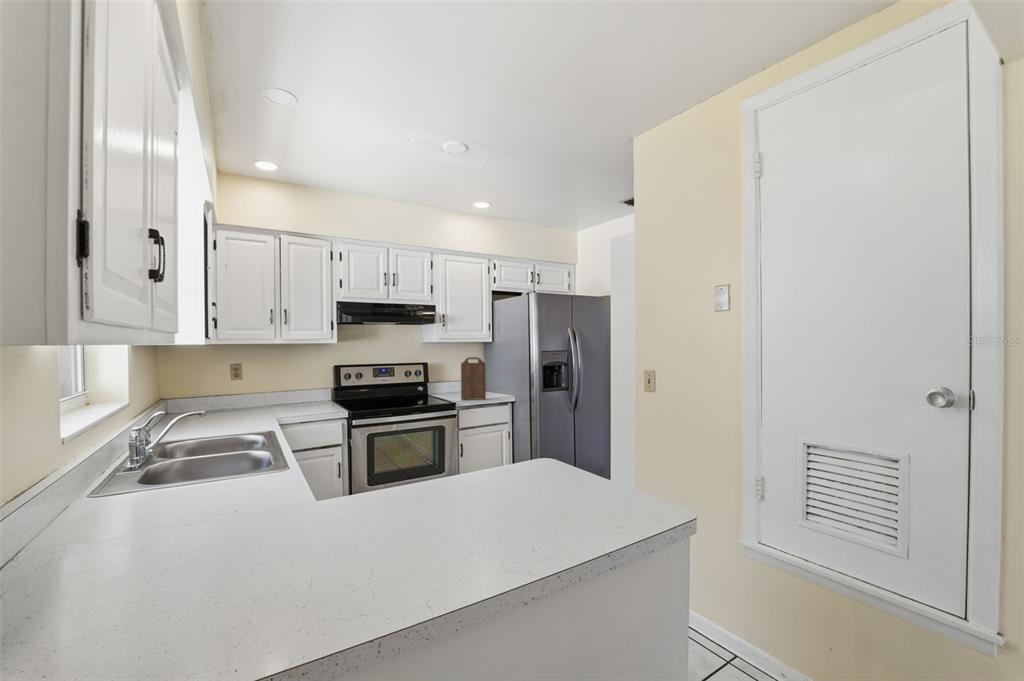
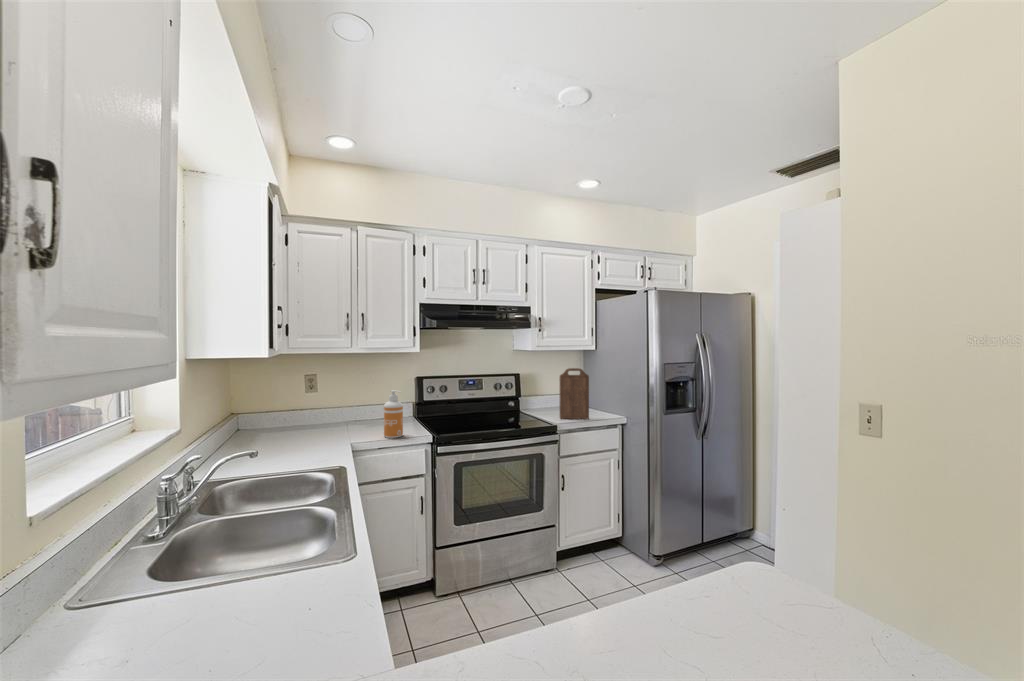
soap dispenser: none [305,375,322,415] -> present [384,390,403,438]

